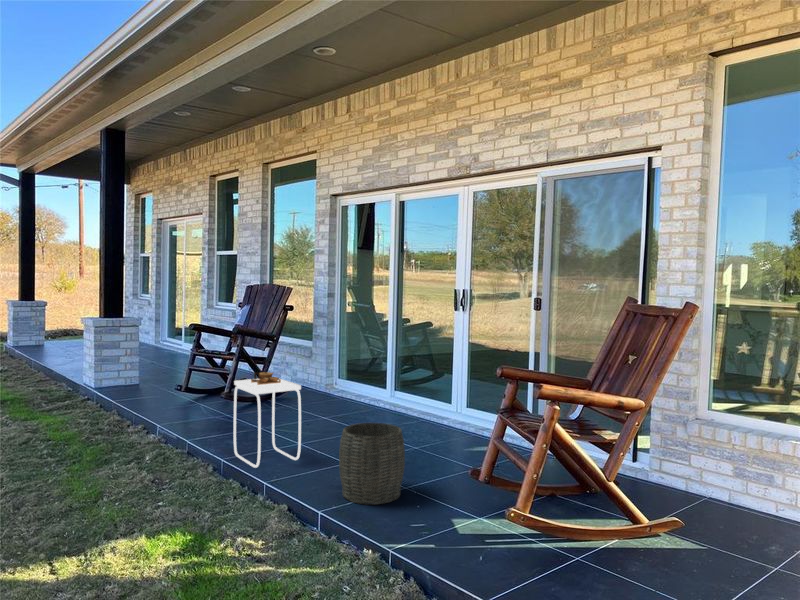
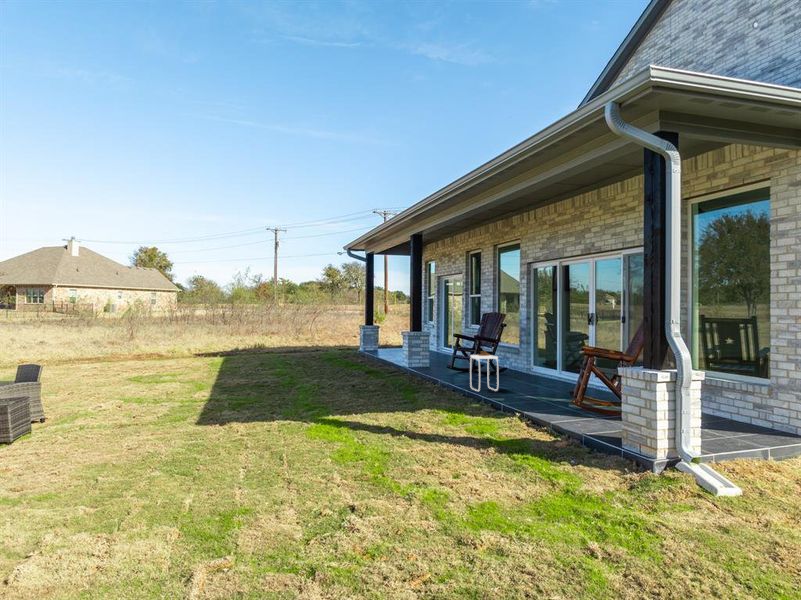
woven basket: present [339,423,405,505] -> none [509,371,538,402]

